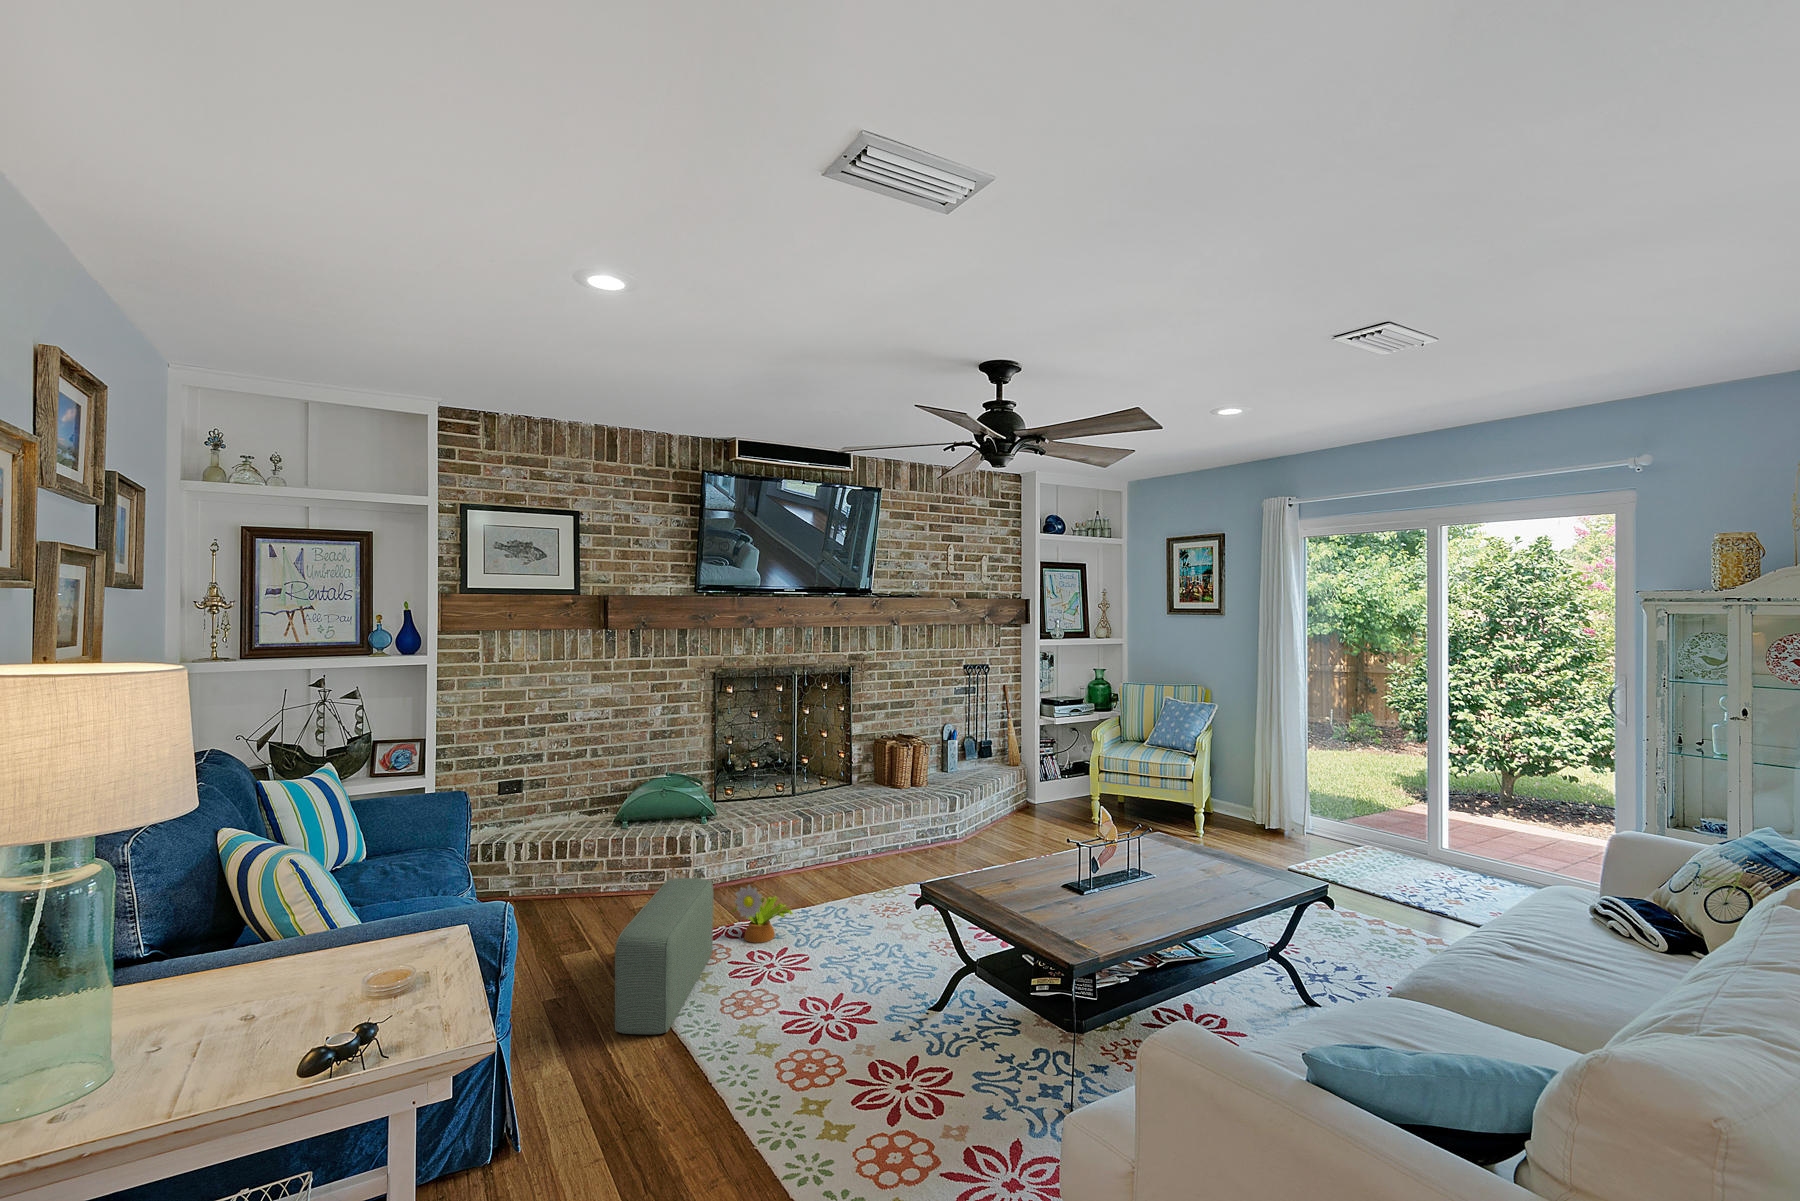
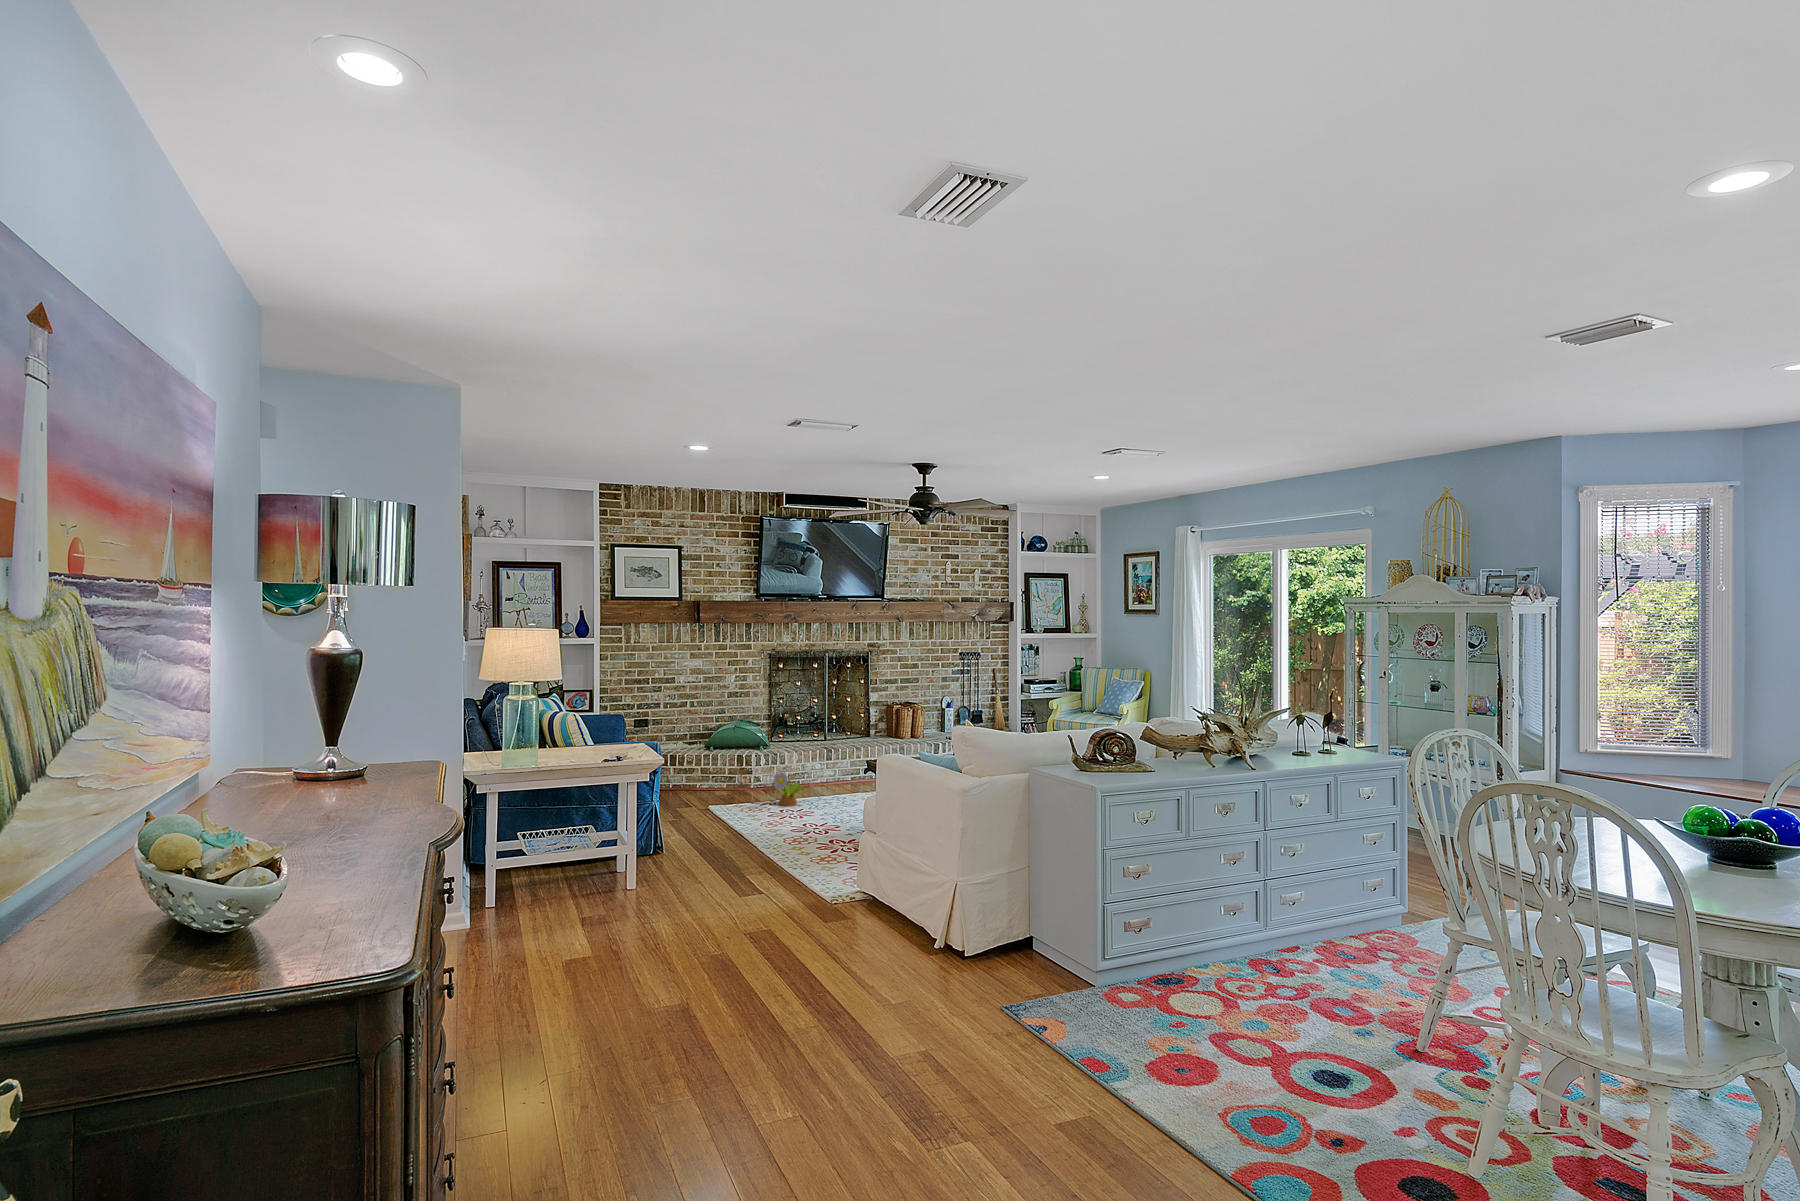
pouf: present [615,878,713,1034] -> none [704,763,759,828]

